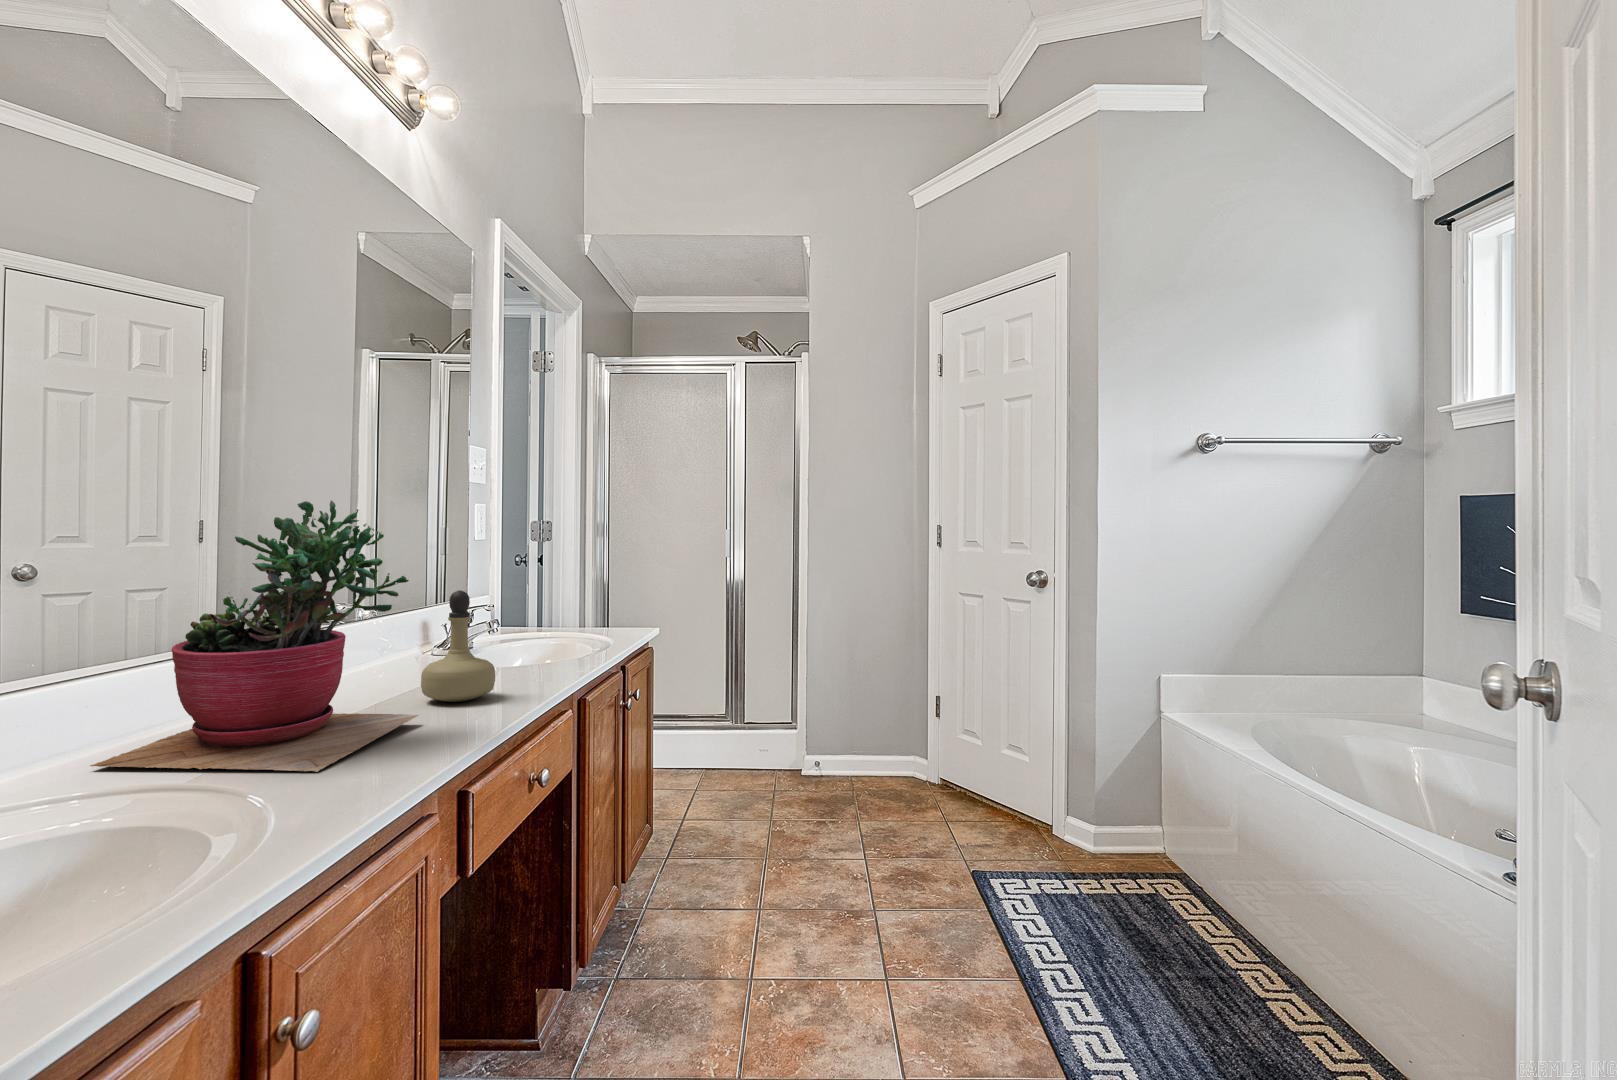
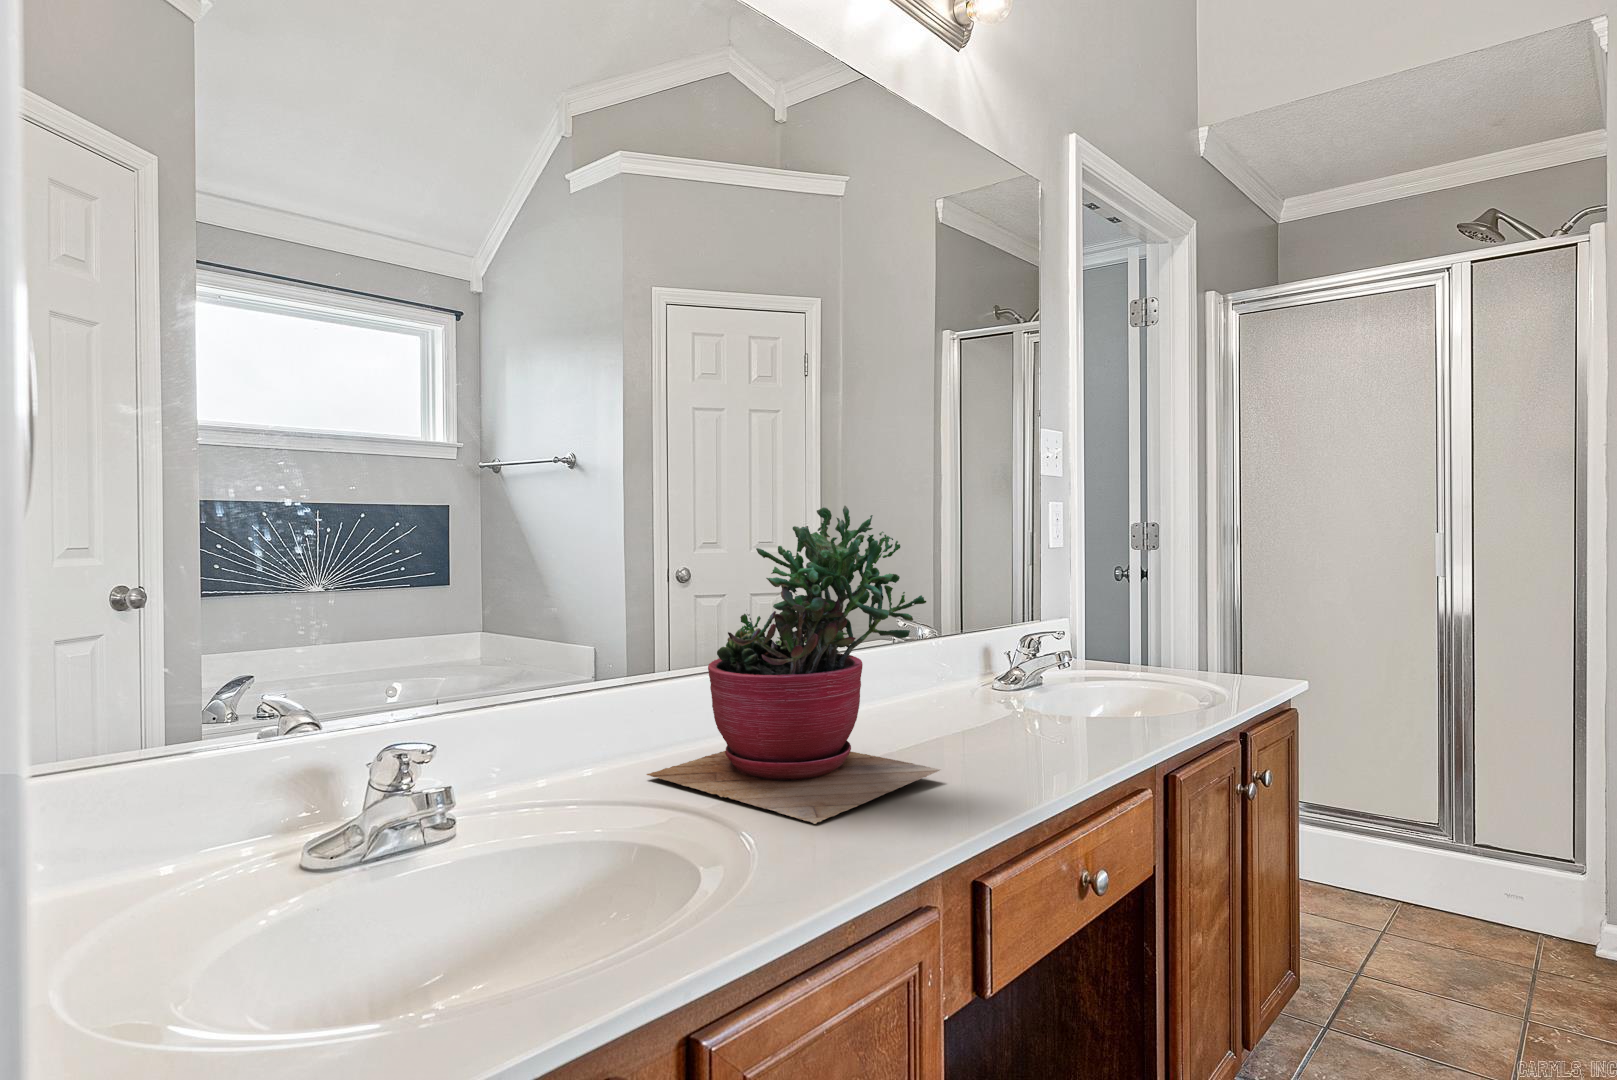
perfume bottle: present [421,590,495,702] -> none [955,615,1043,758]

